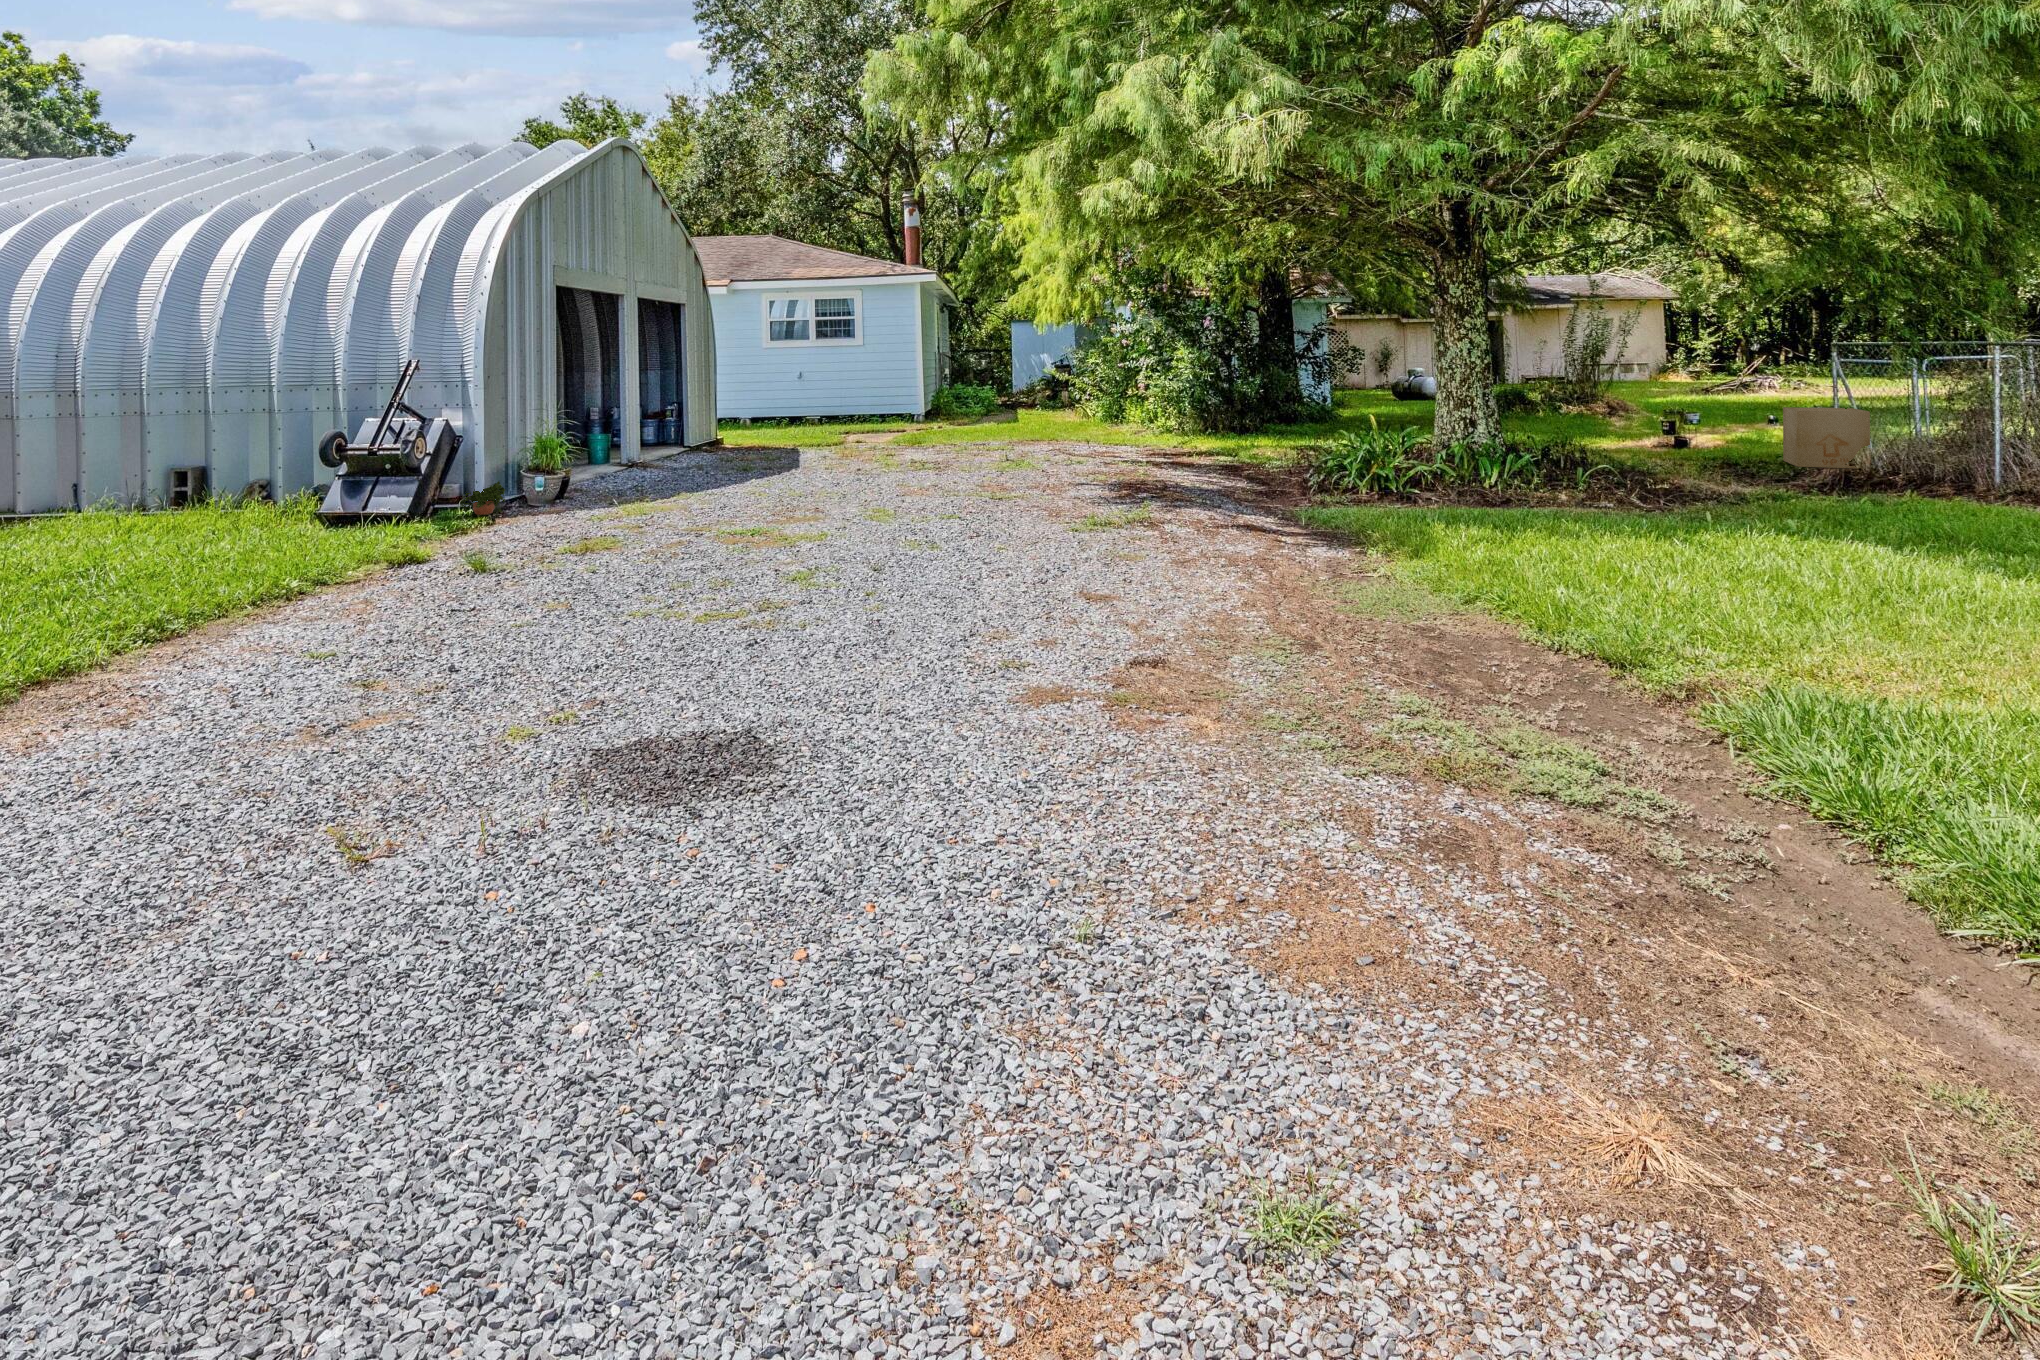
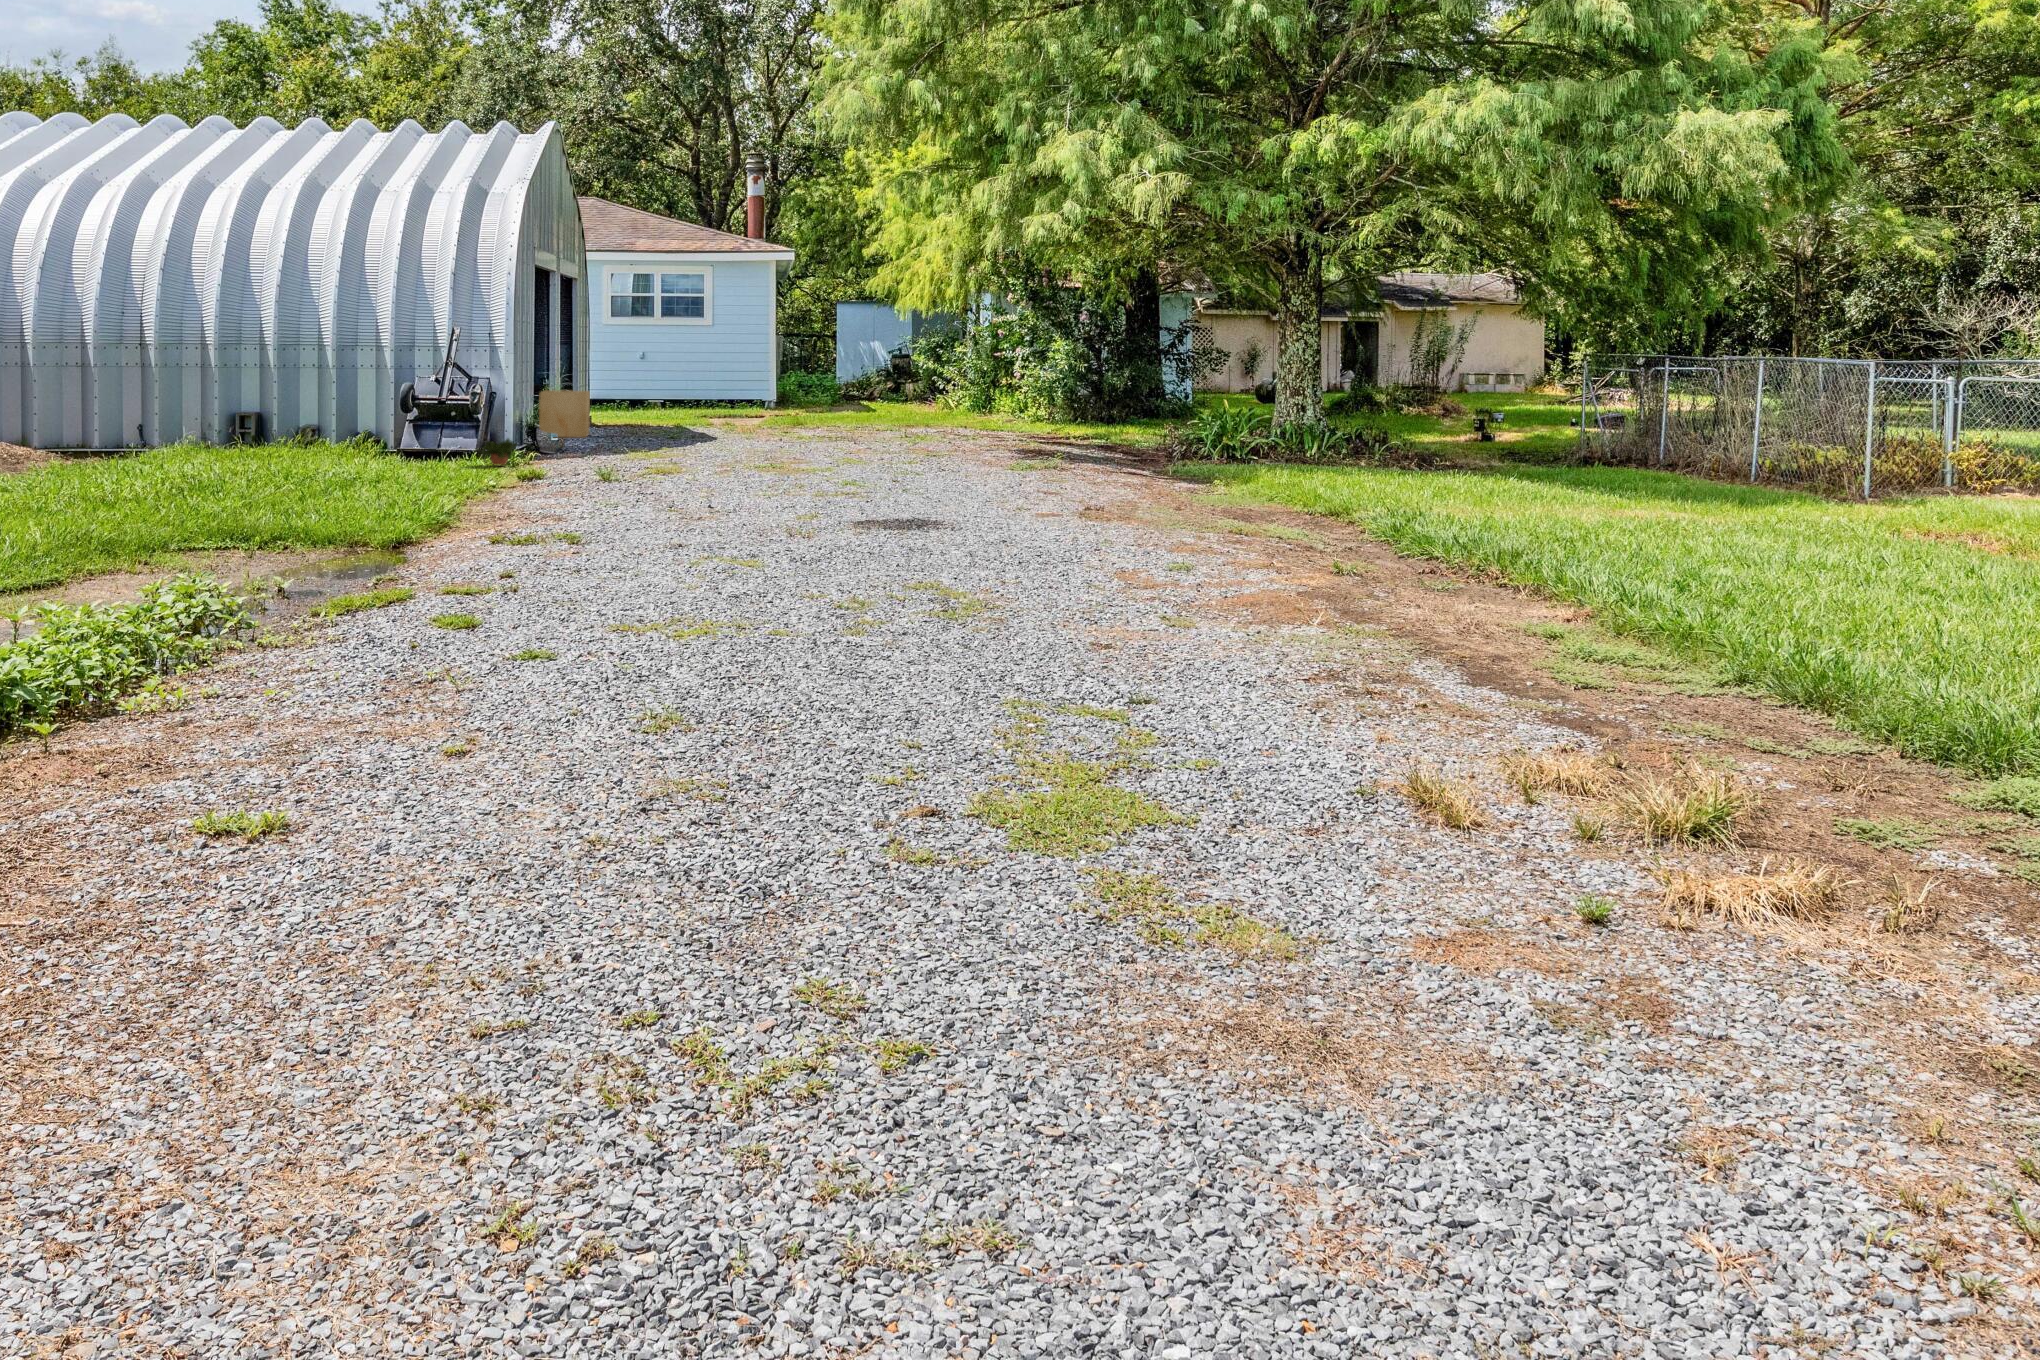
cardboard box: present [1783,407,1870,469] -> present [539,390,590,437]

